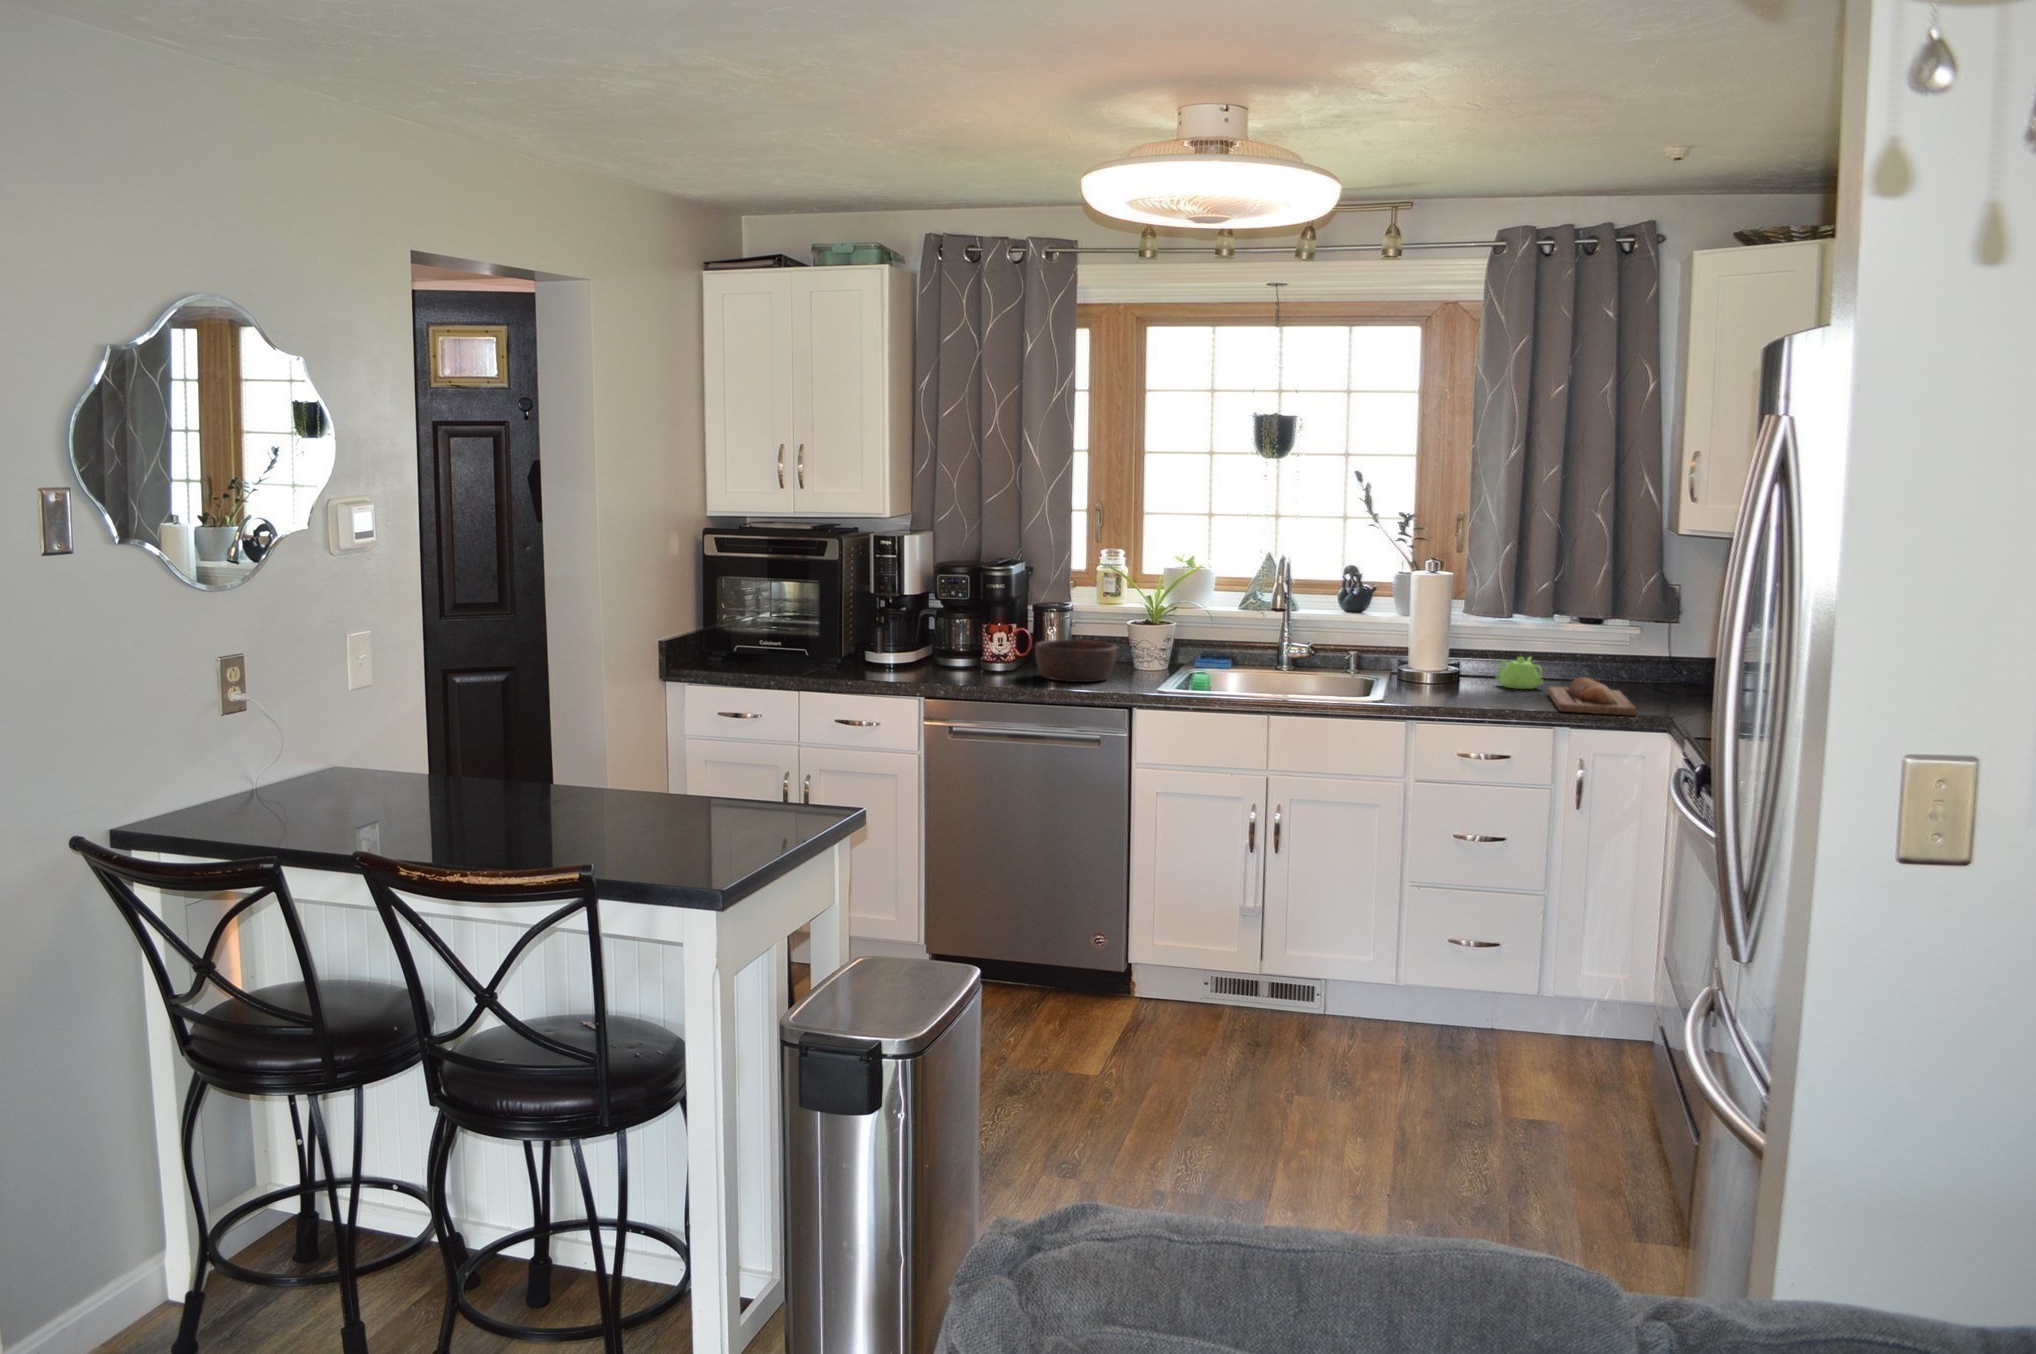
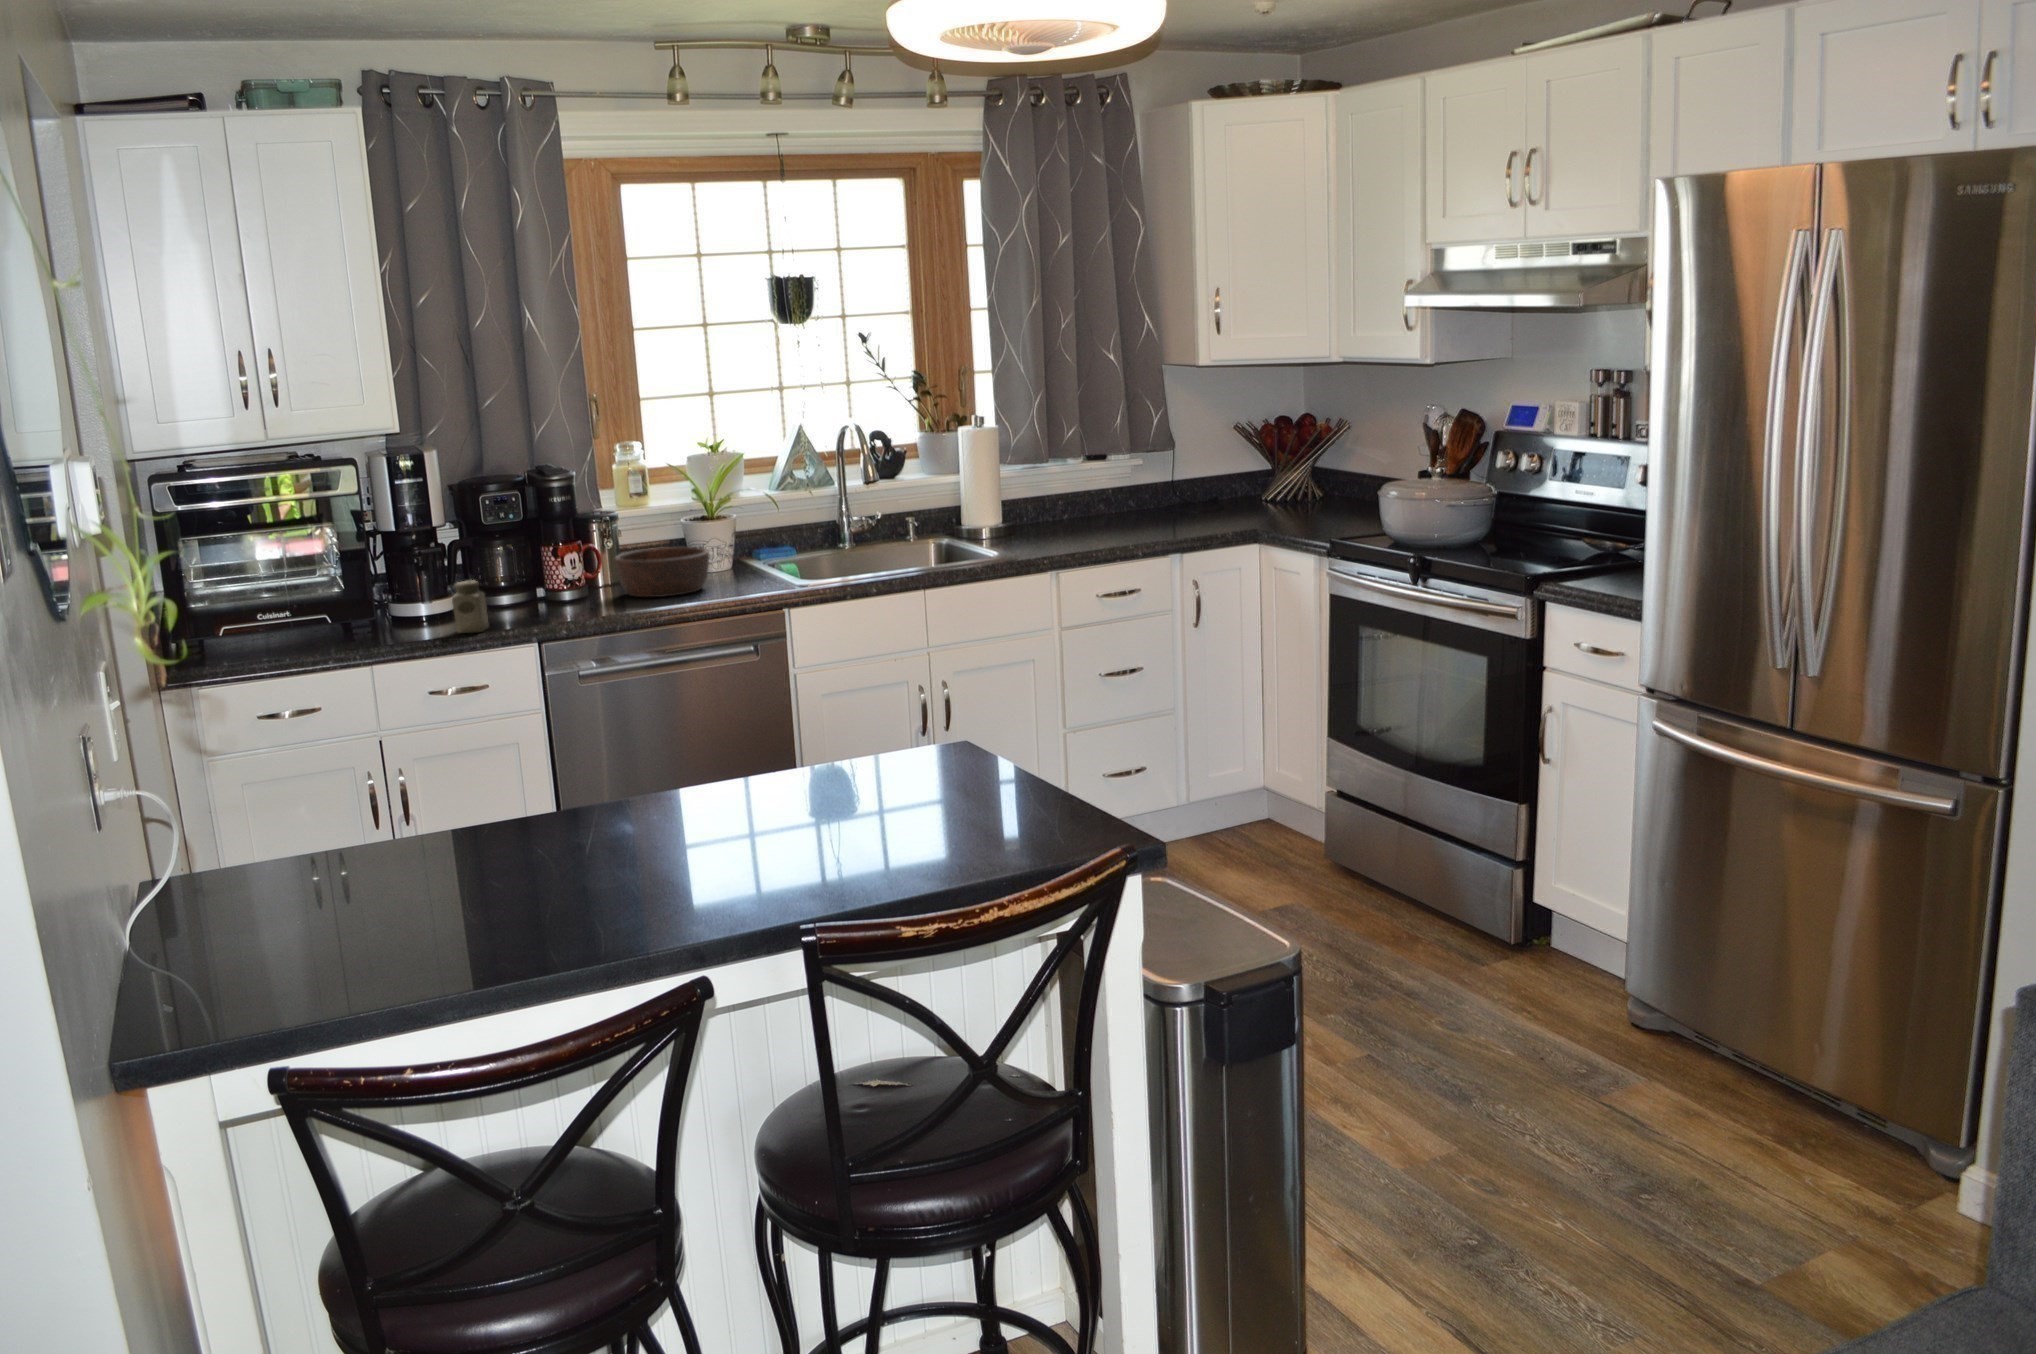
salt shaker: none [876,639,905,681] -> present [452,580,488,633]
teapot: present [1496,657,1543,689] -> none [1034,499,1080,530]
bread loaf: present [1548,677,1637,716] -> none [1097,508,1211,541]

